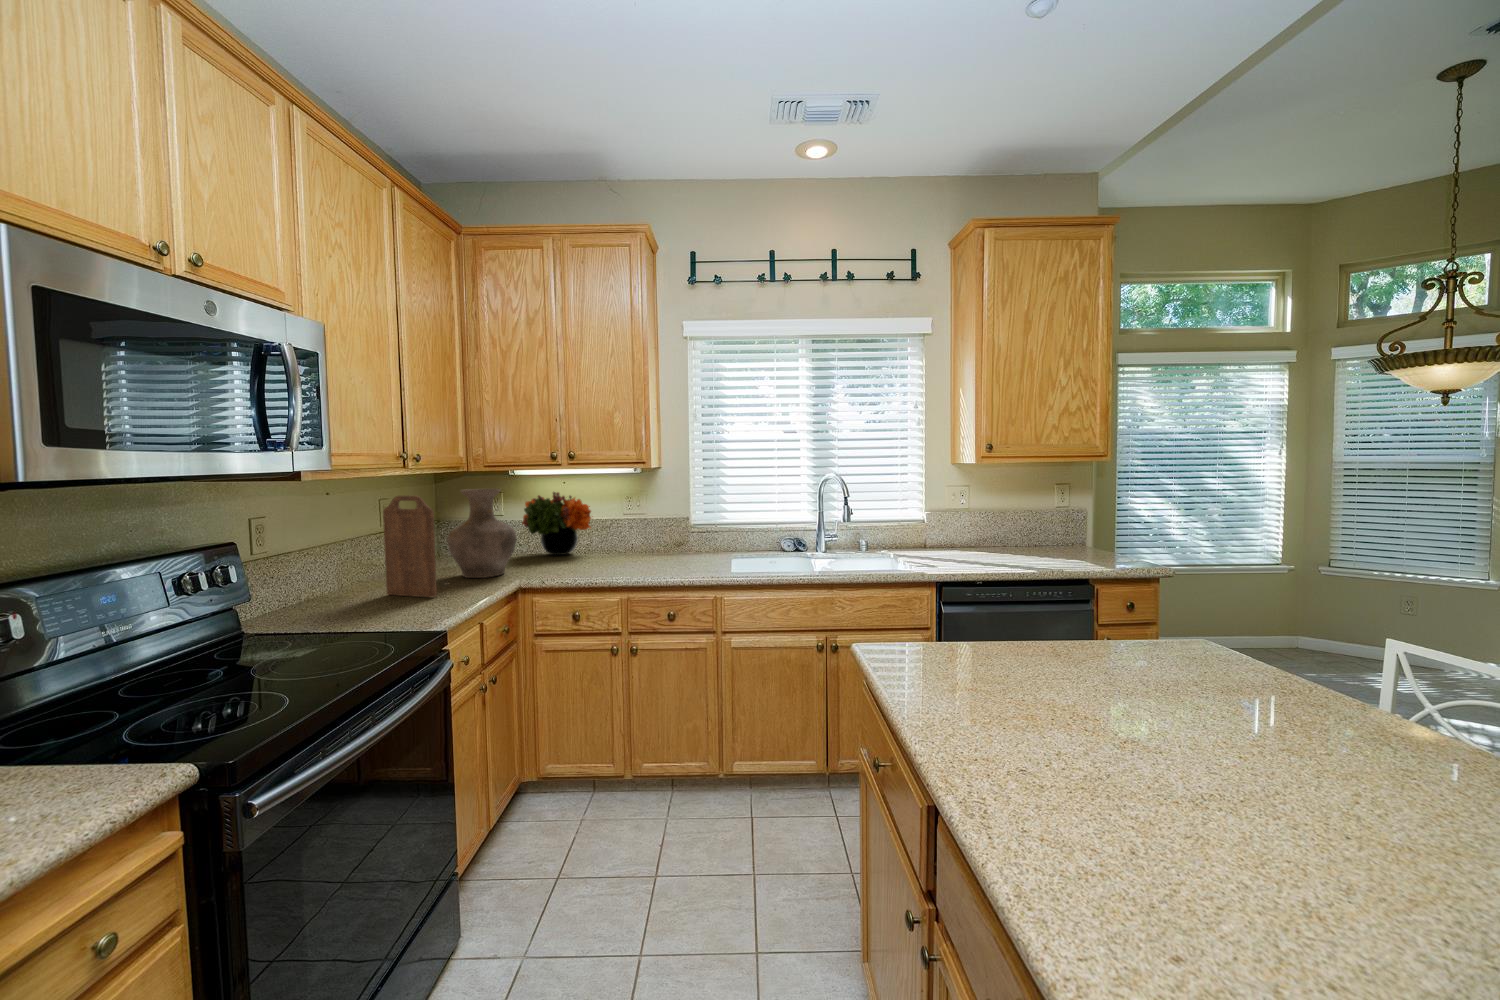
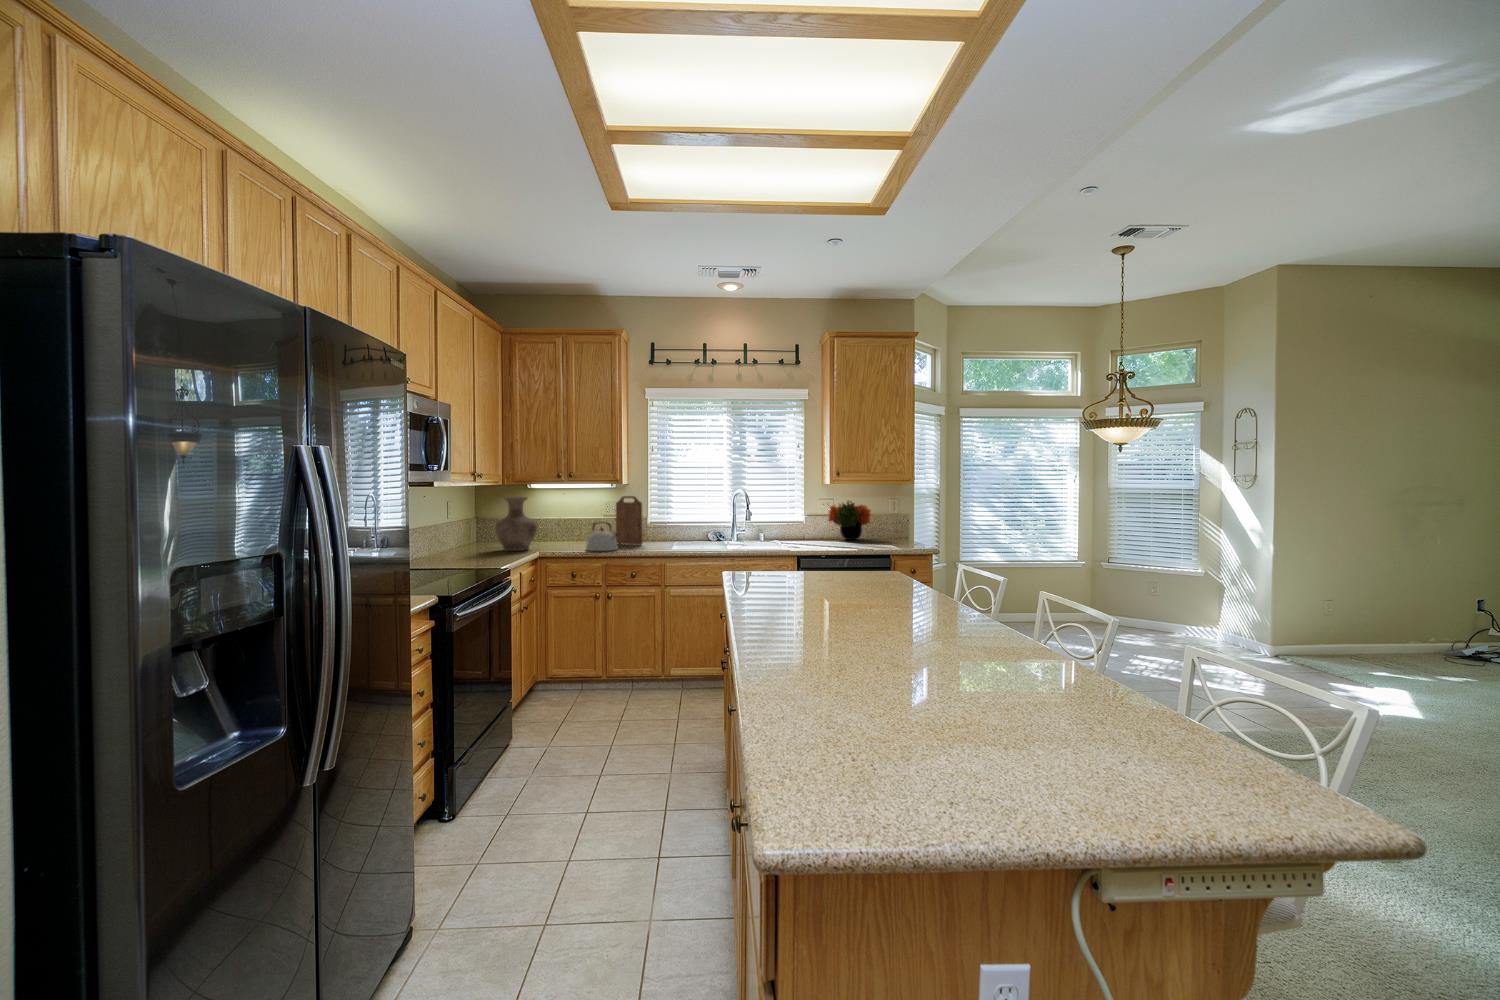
flower arrangement: present [522,492,591,555] -> present [828,501,871,540]
cutting board: present [383,496,437,597] -> present [616,496,642,545]
kettle: none [595,528,647,577] -> present [586,522,618,551]

